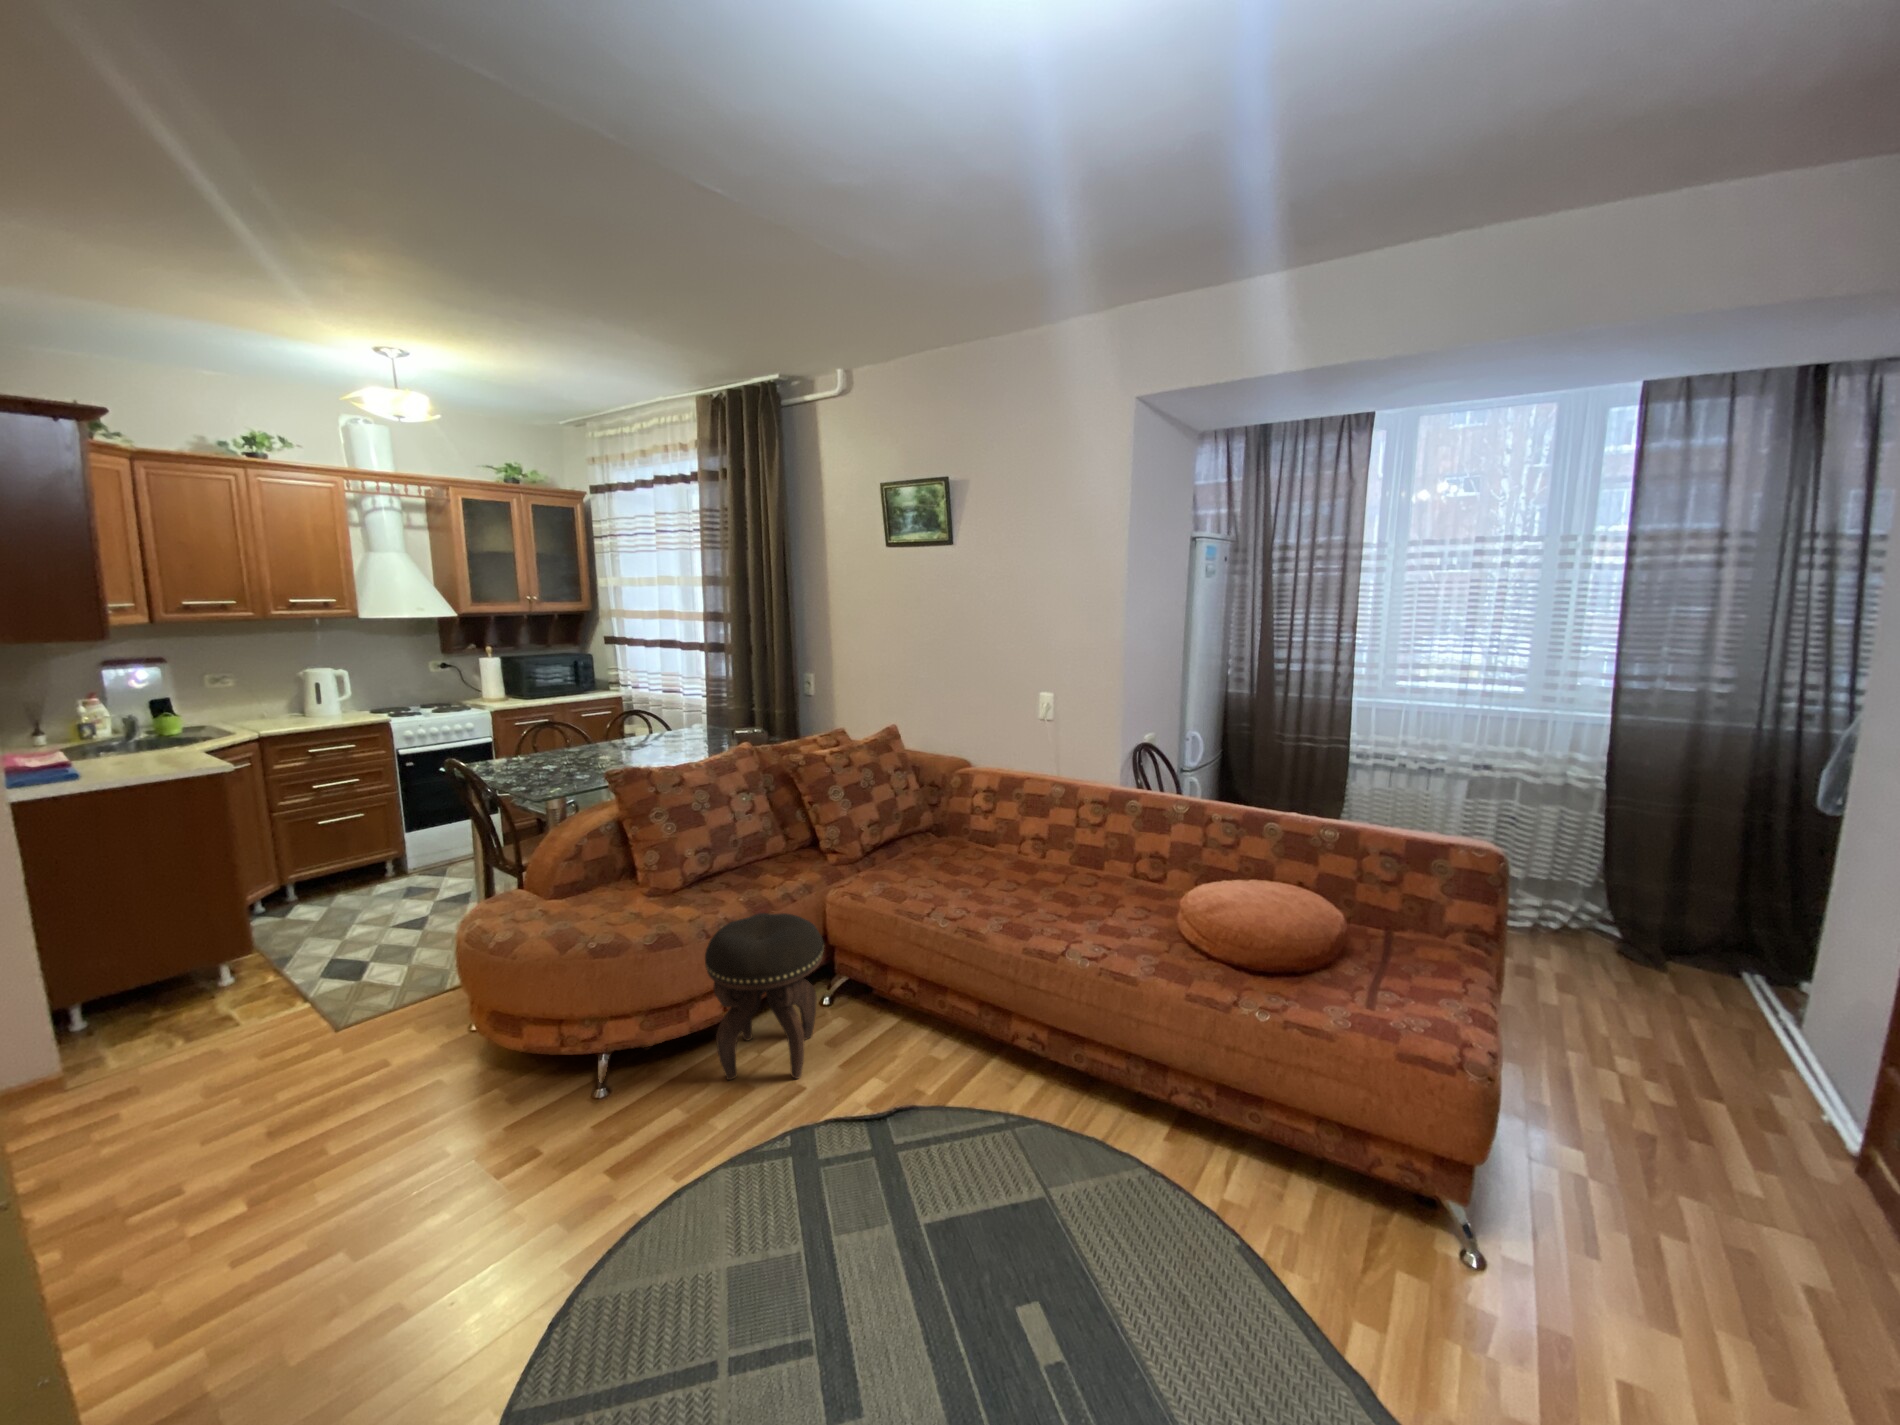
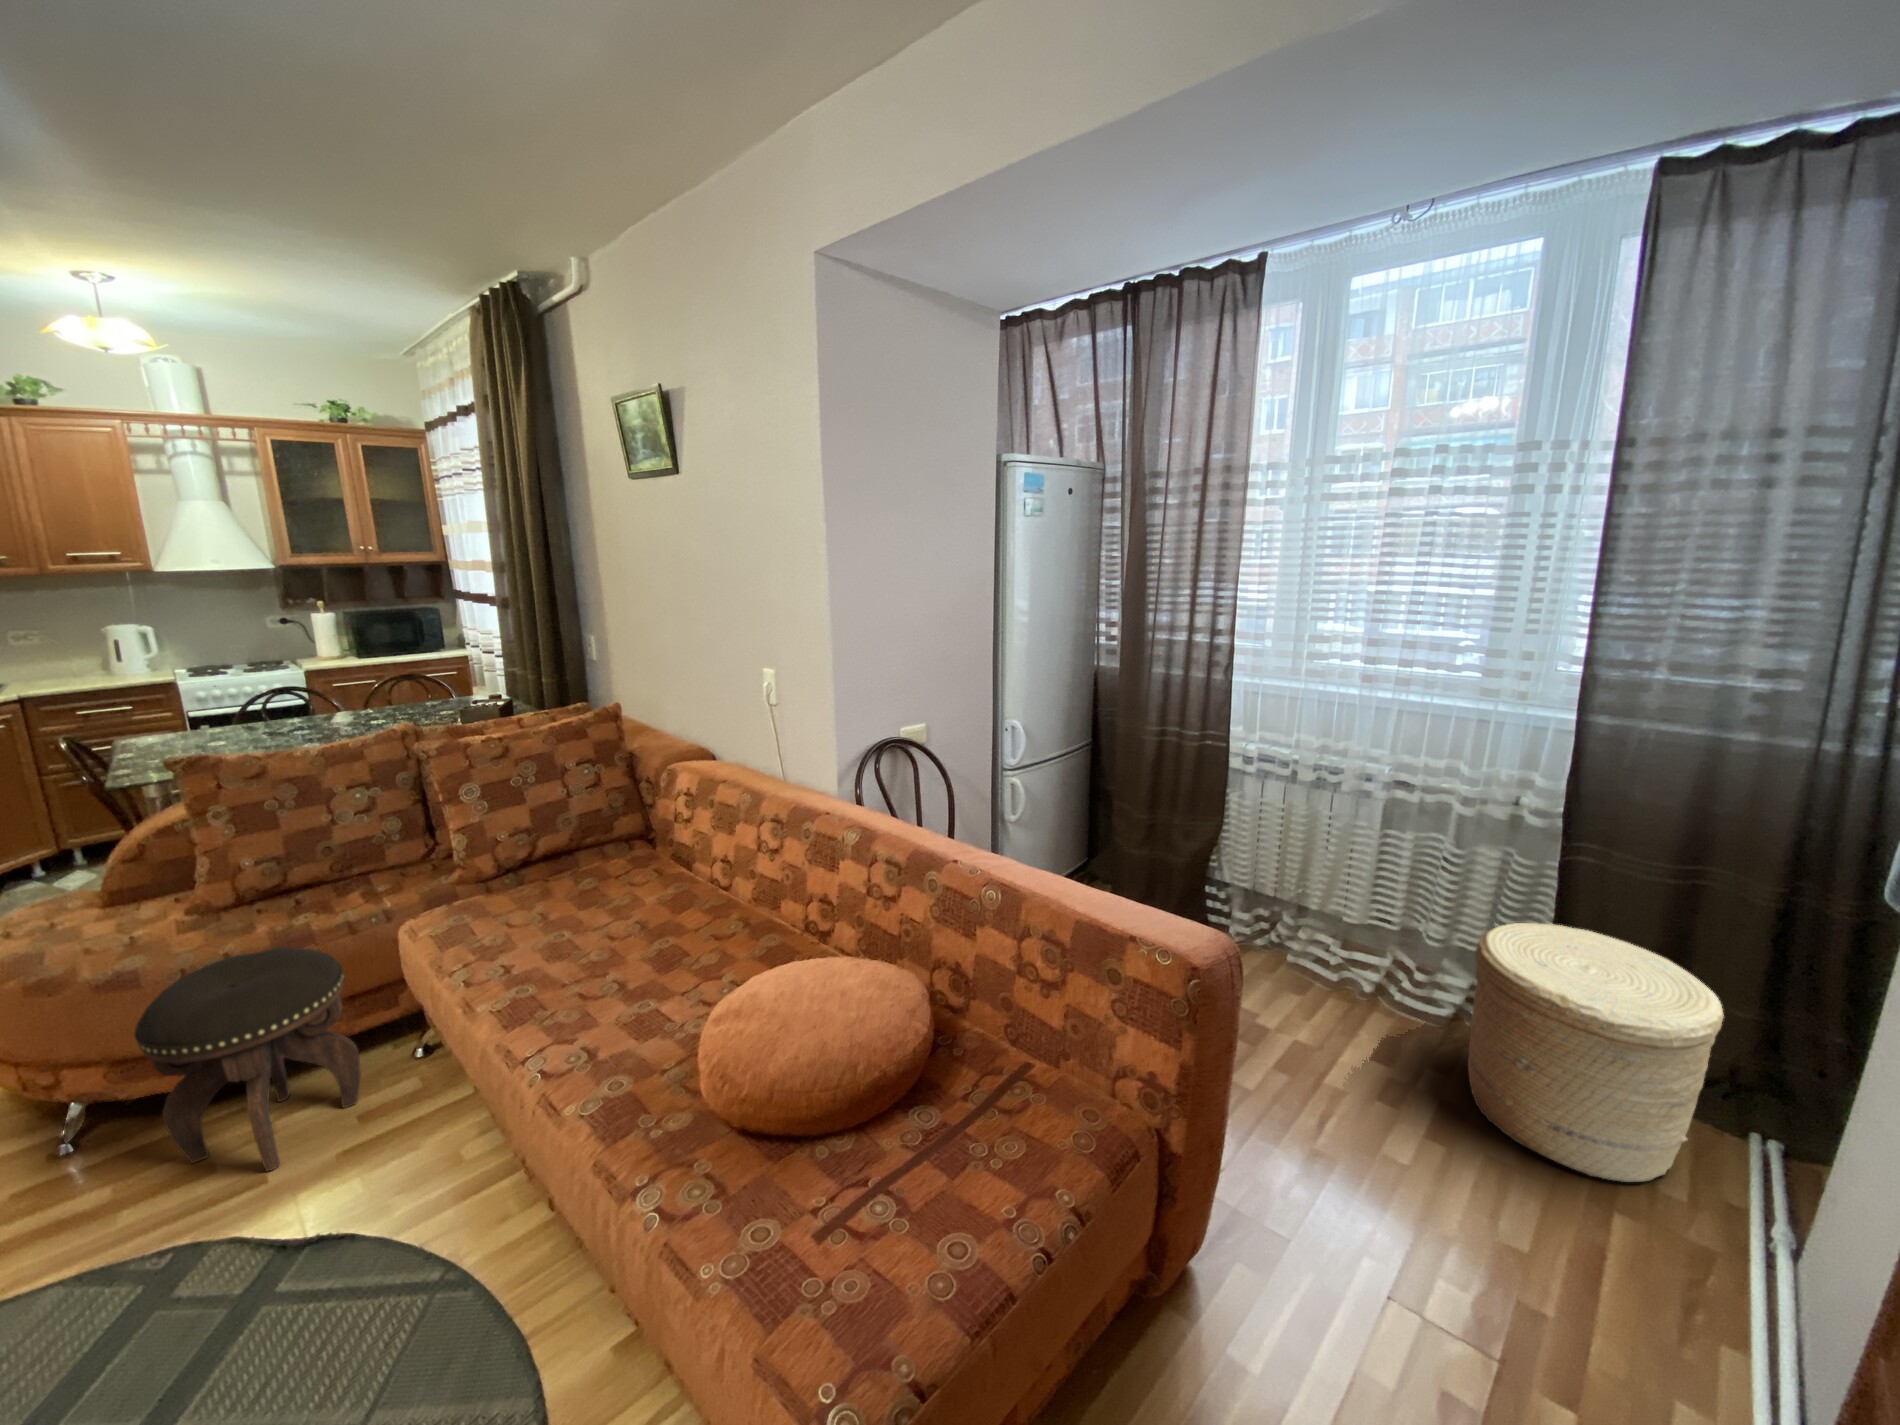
woven basket: none [1565,849,1730,1000] -> present [1468,923,1724,1182]

